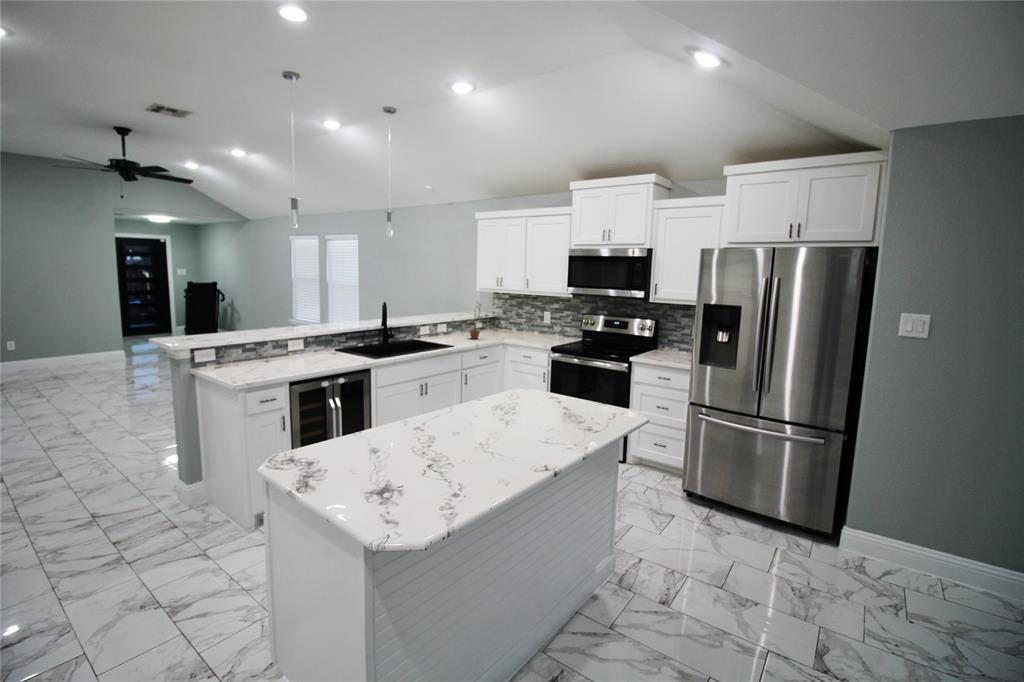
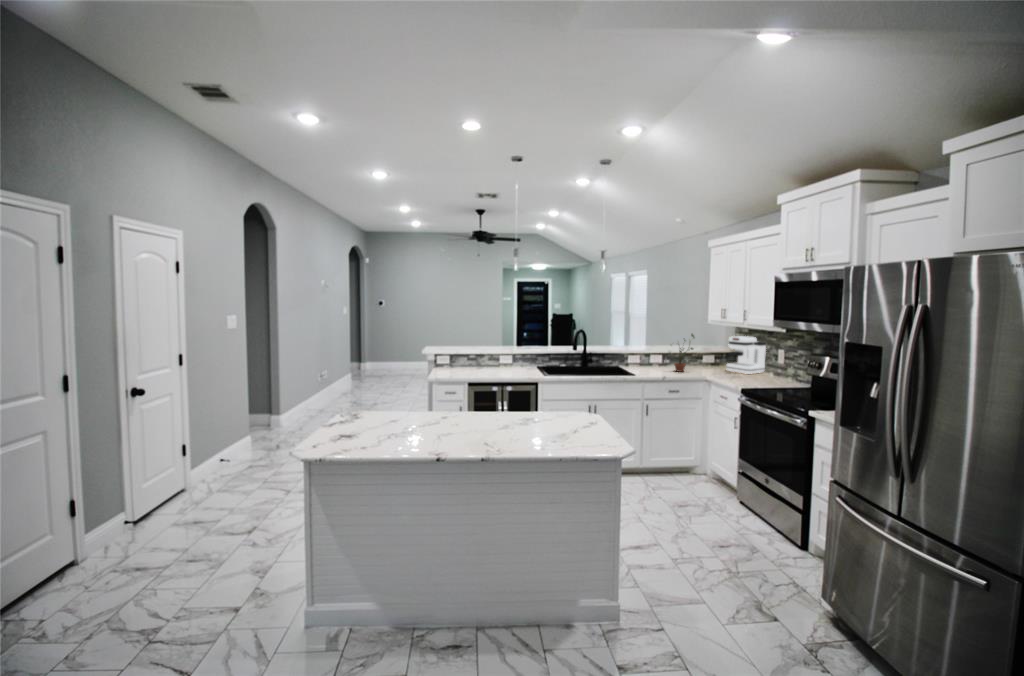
coffee maker: none [506,302,534,335] -> present [726,336,766,374]

